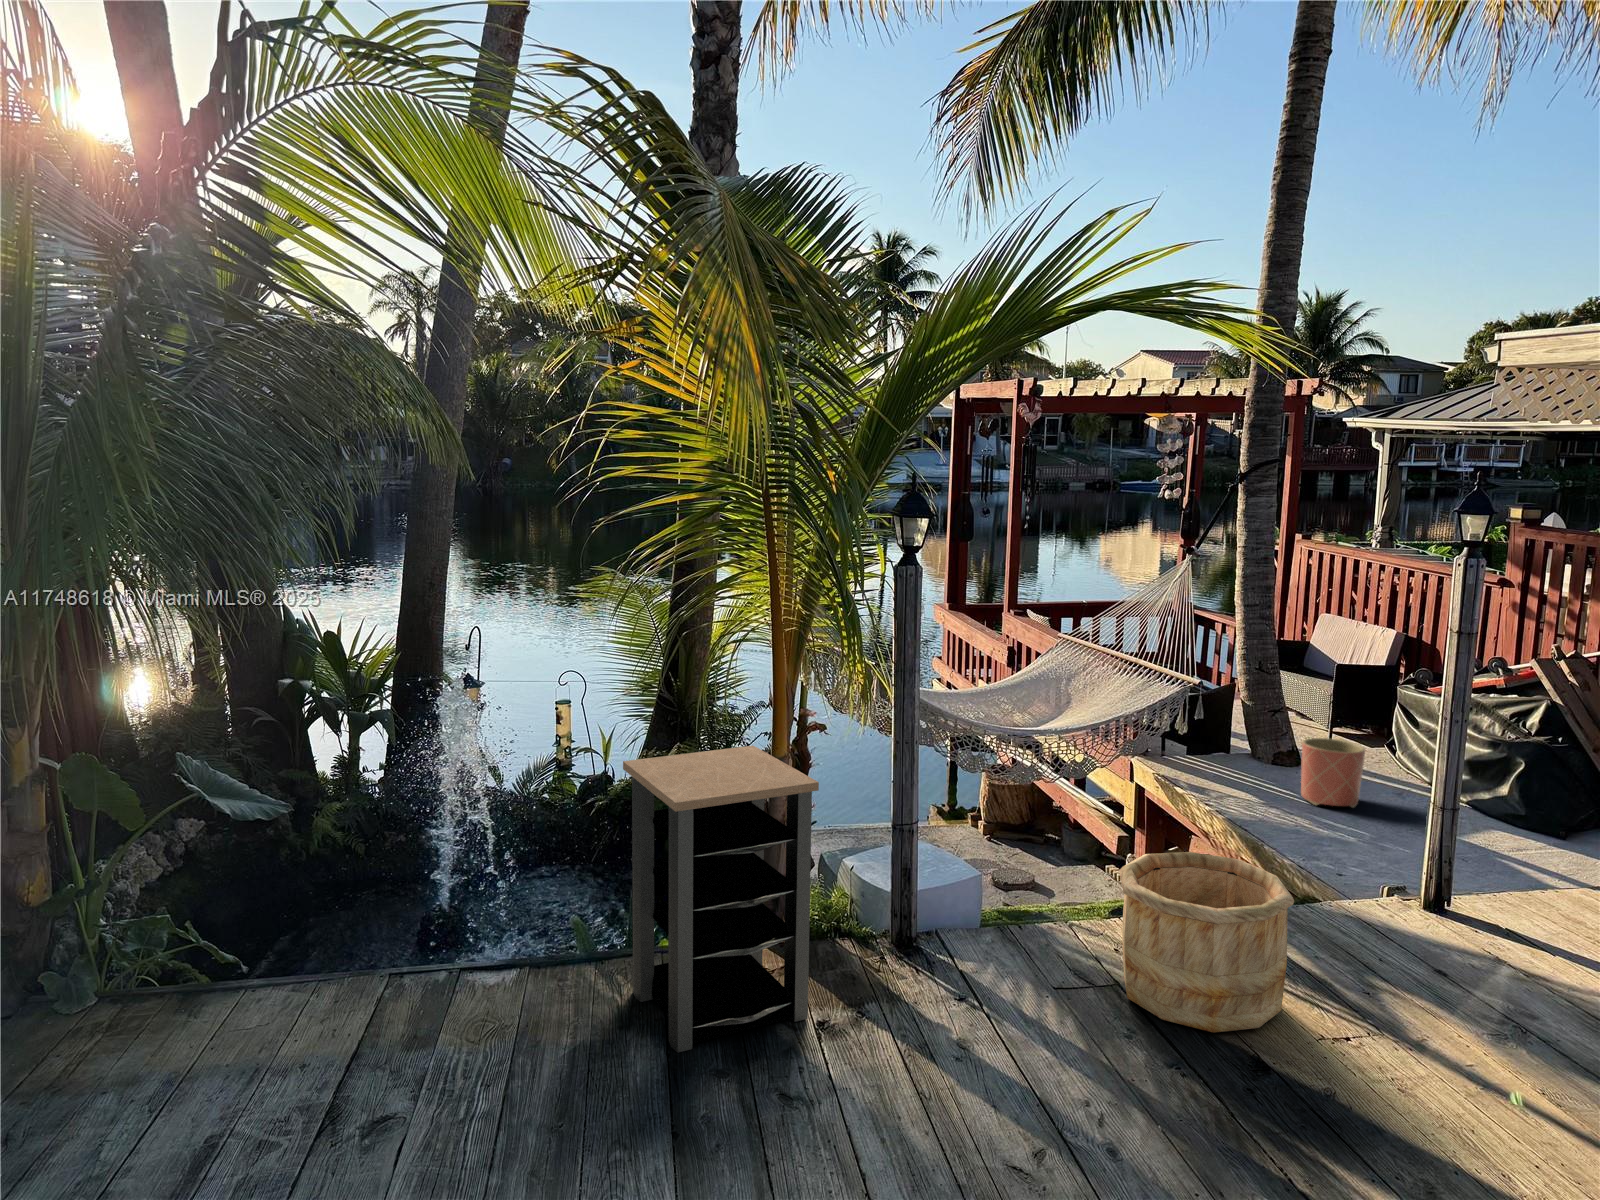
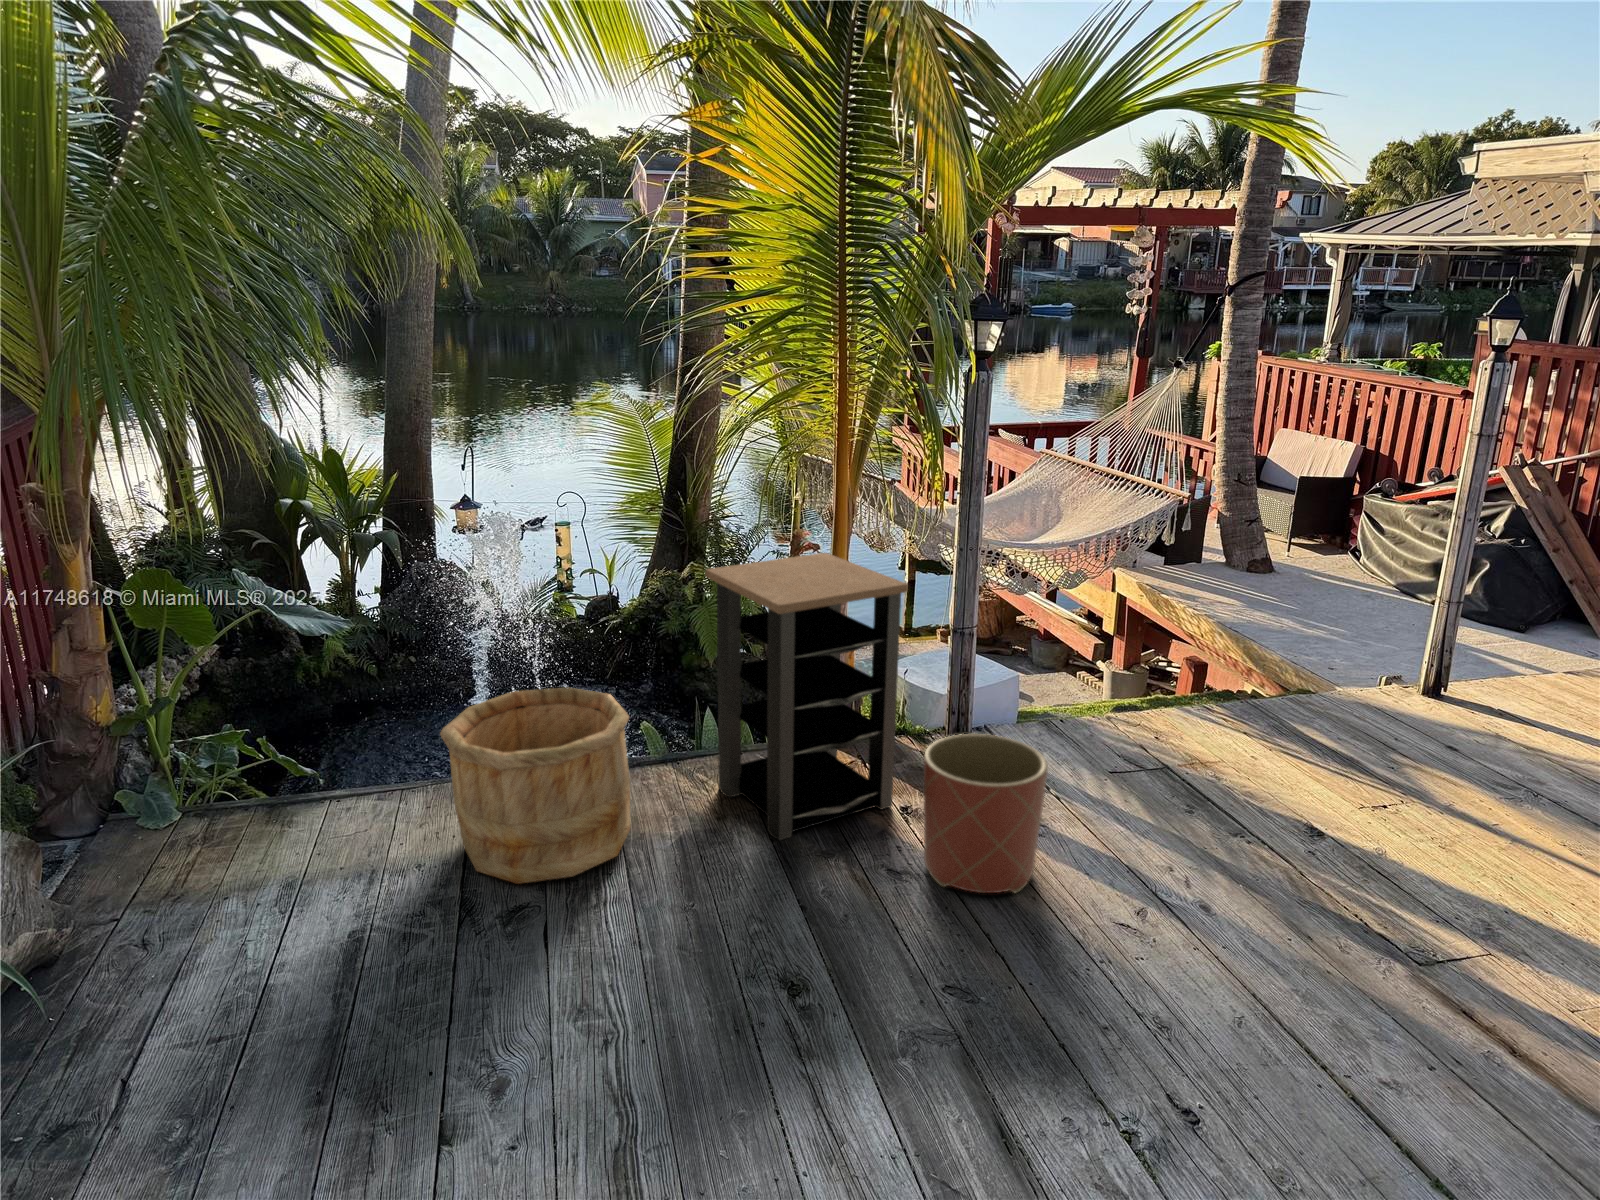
planter: present [1301,738,1365,808] -> present [924,734,1048,893]
wooden bucket: present [1120,852,1294,1032] -> present [440,687,630,884]

